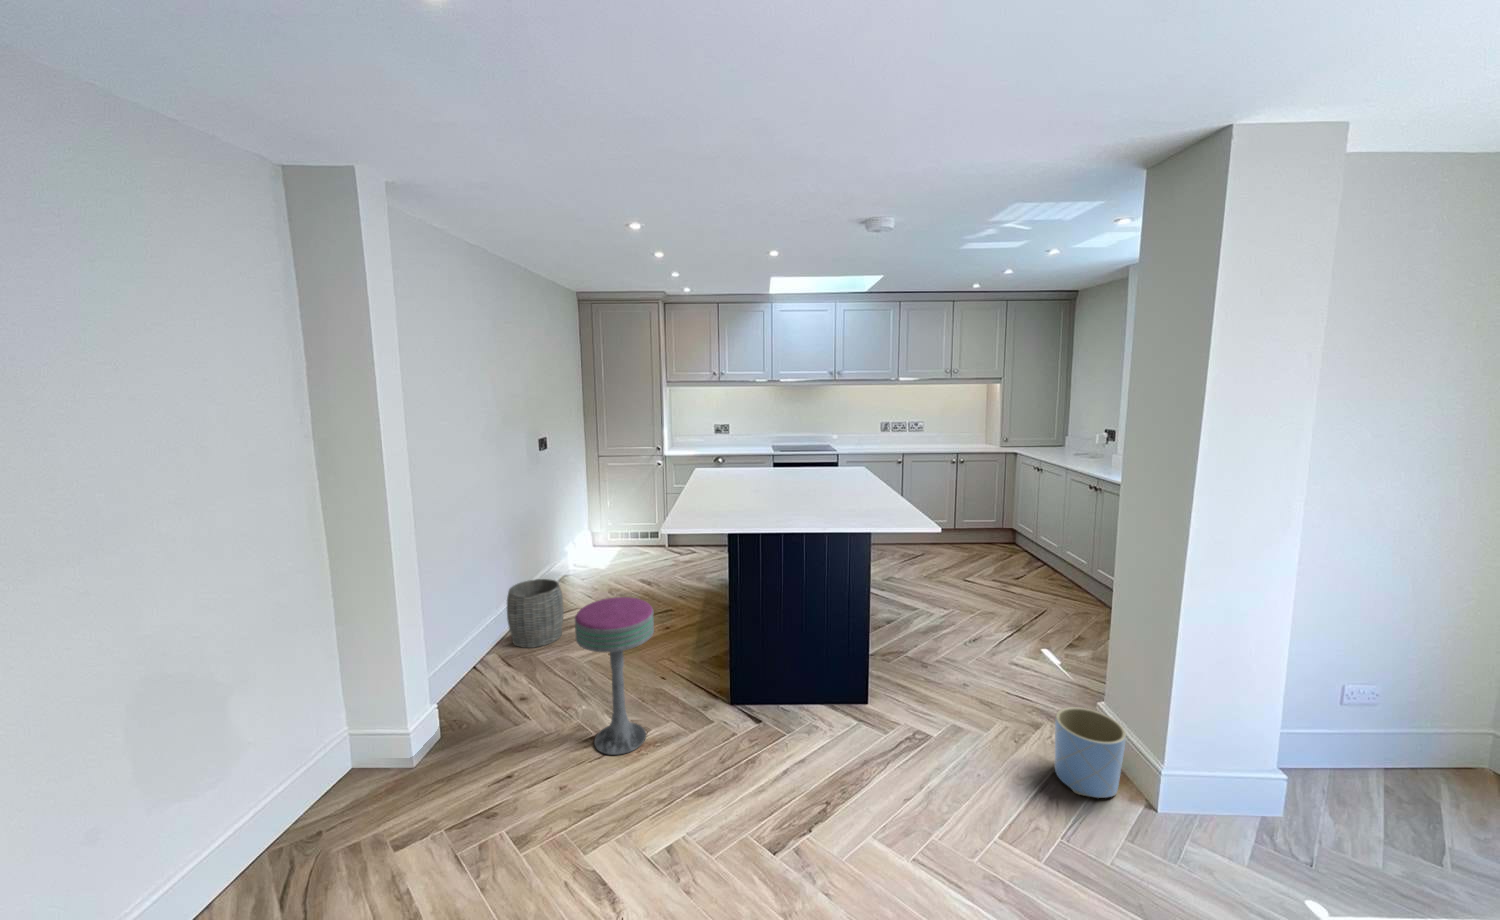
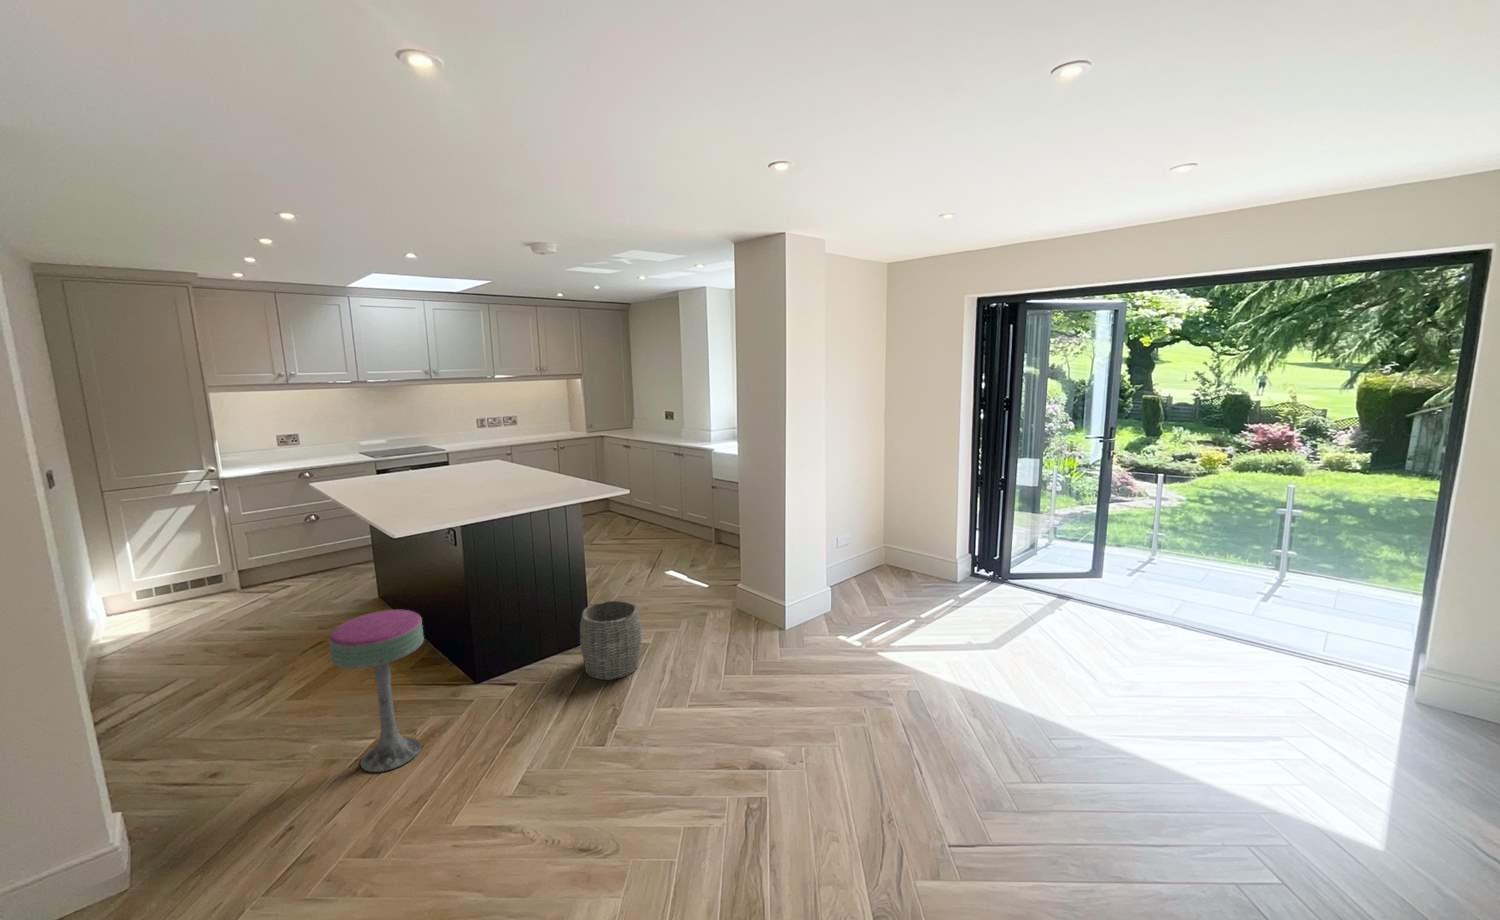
woven basket: present [507,579,564,648] -> present [580,601,641,680]
planter: present [1055,707,1126,798] -> none [721,585,758,635]

